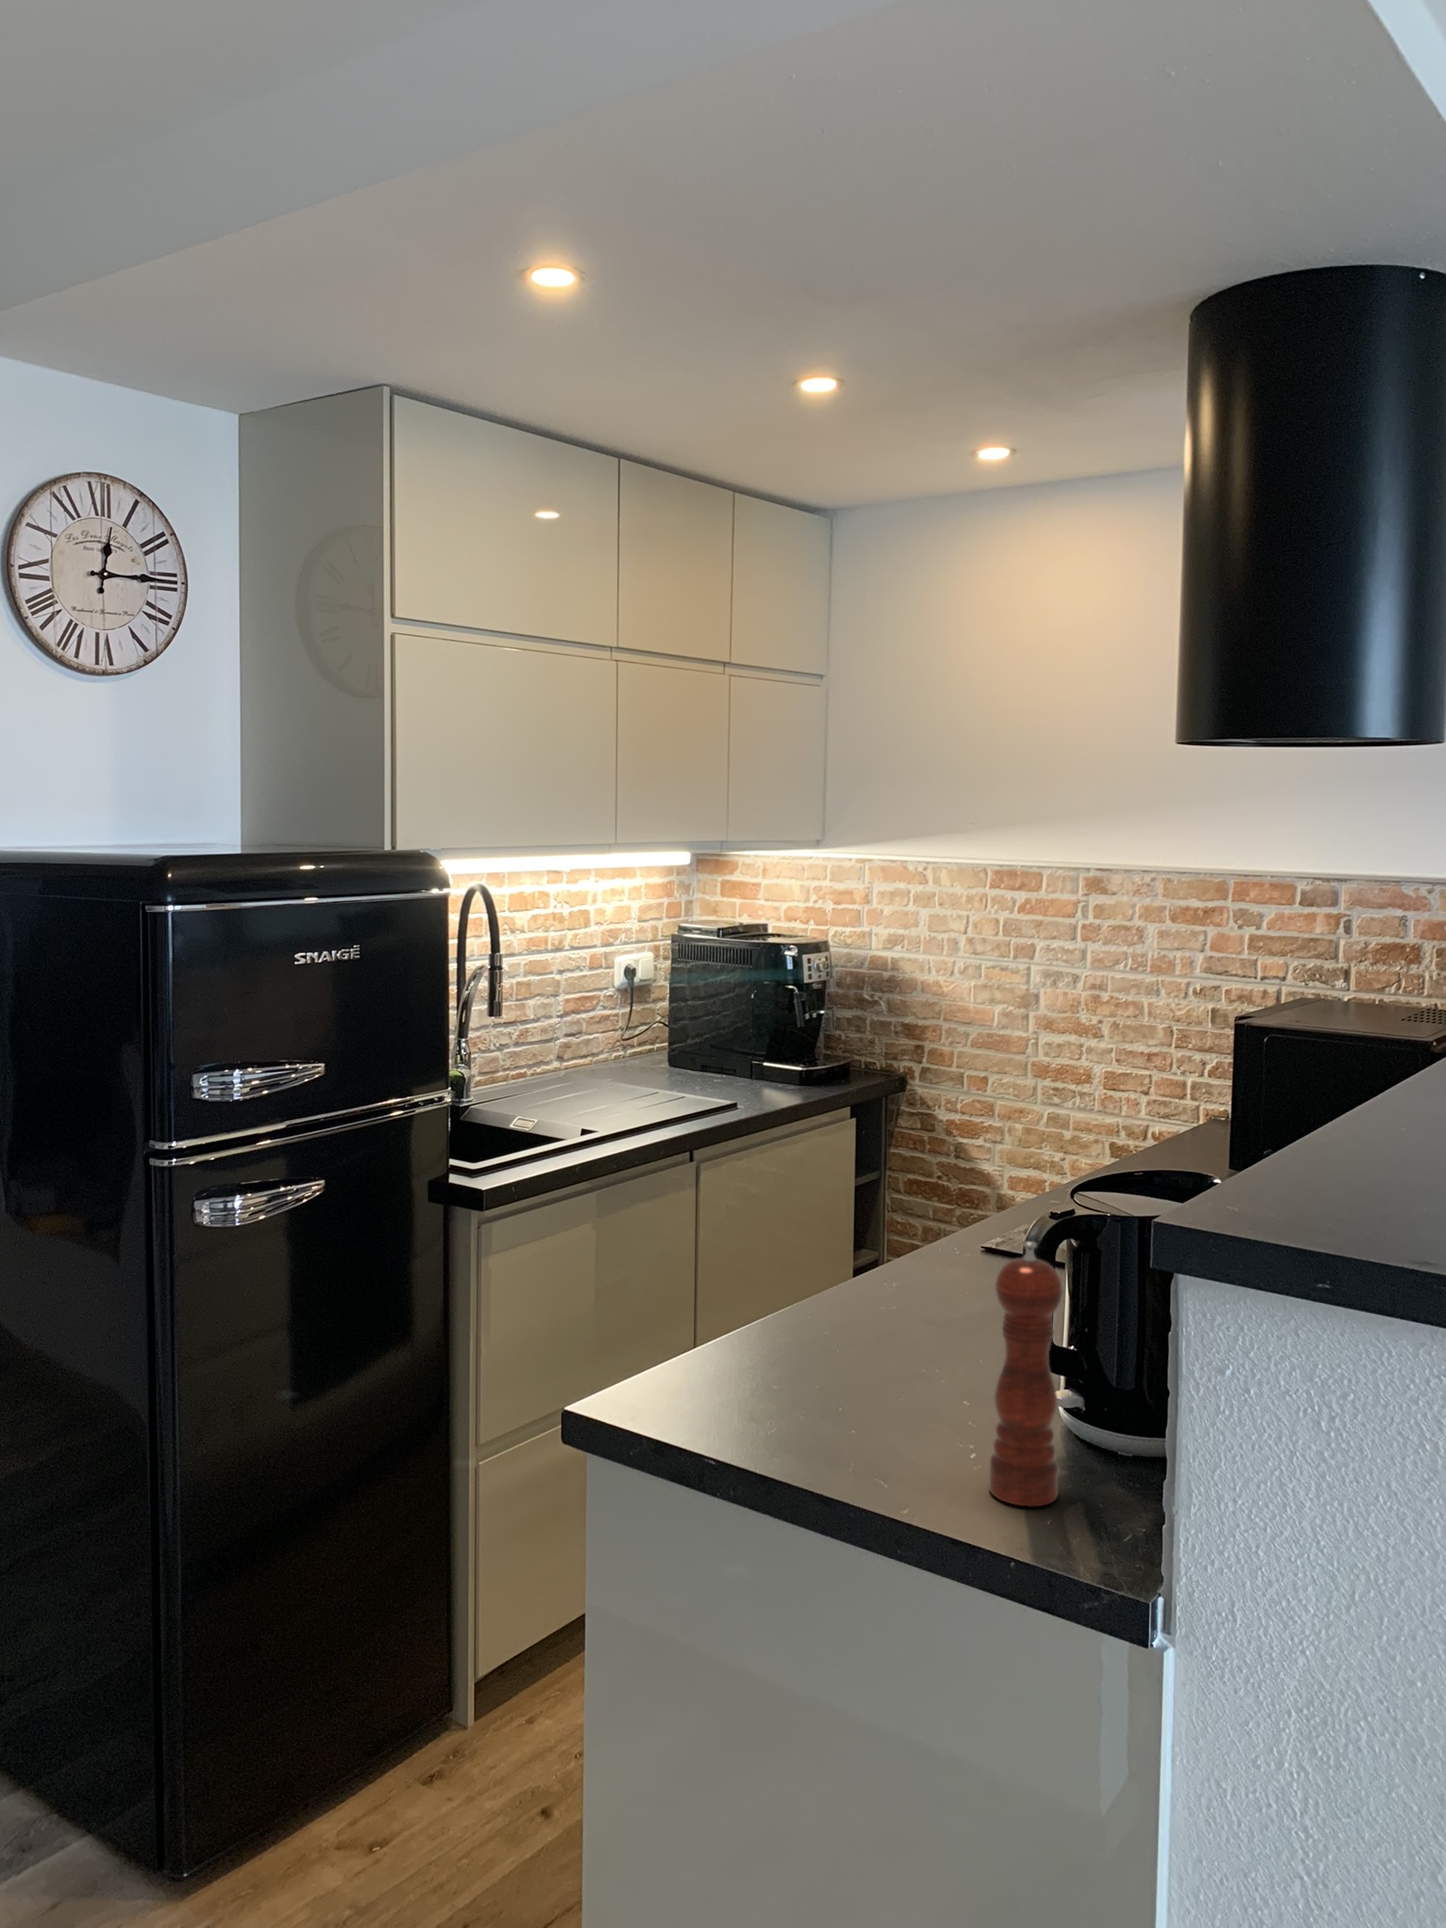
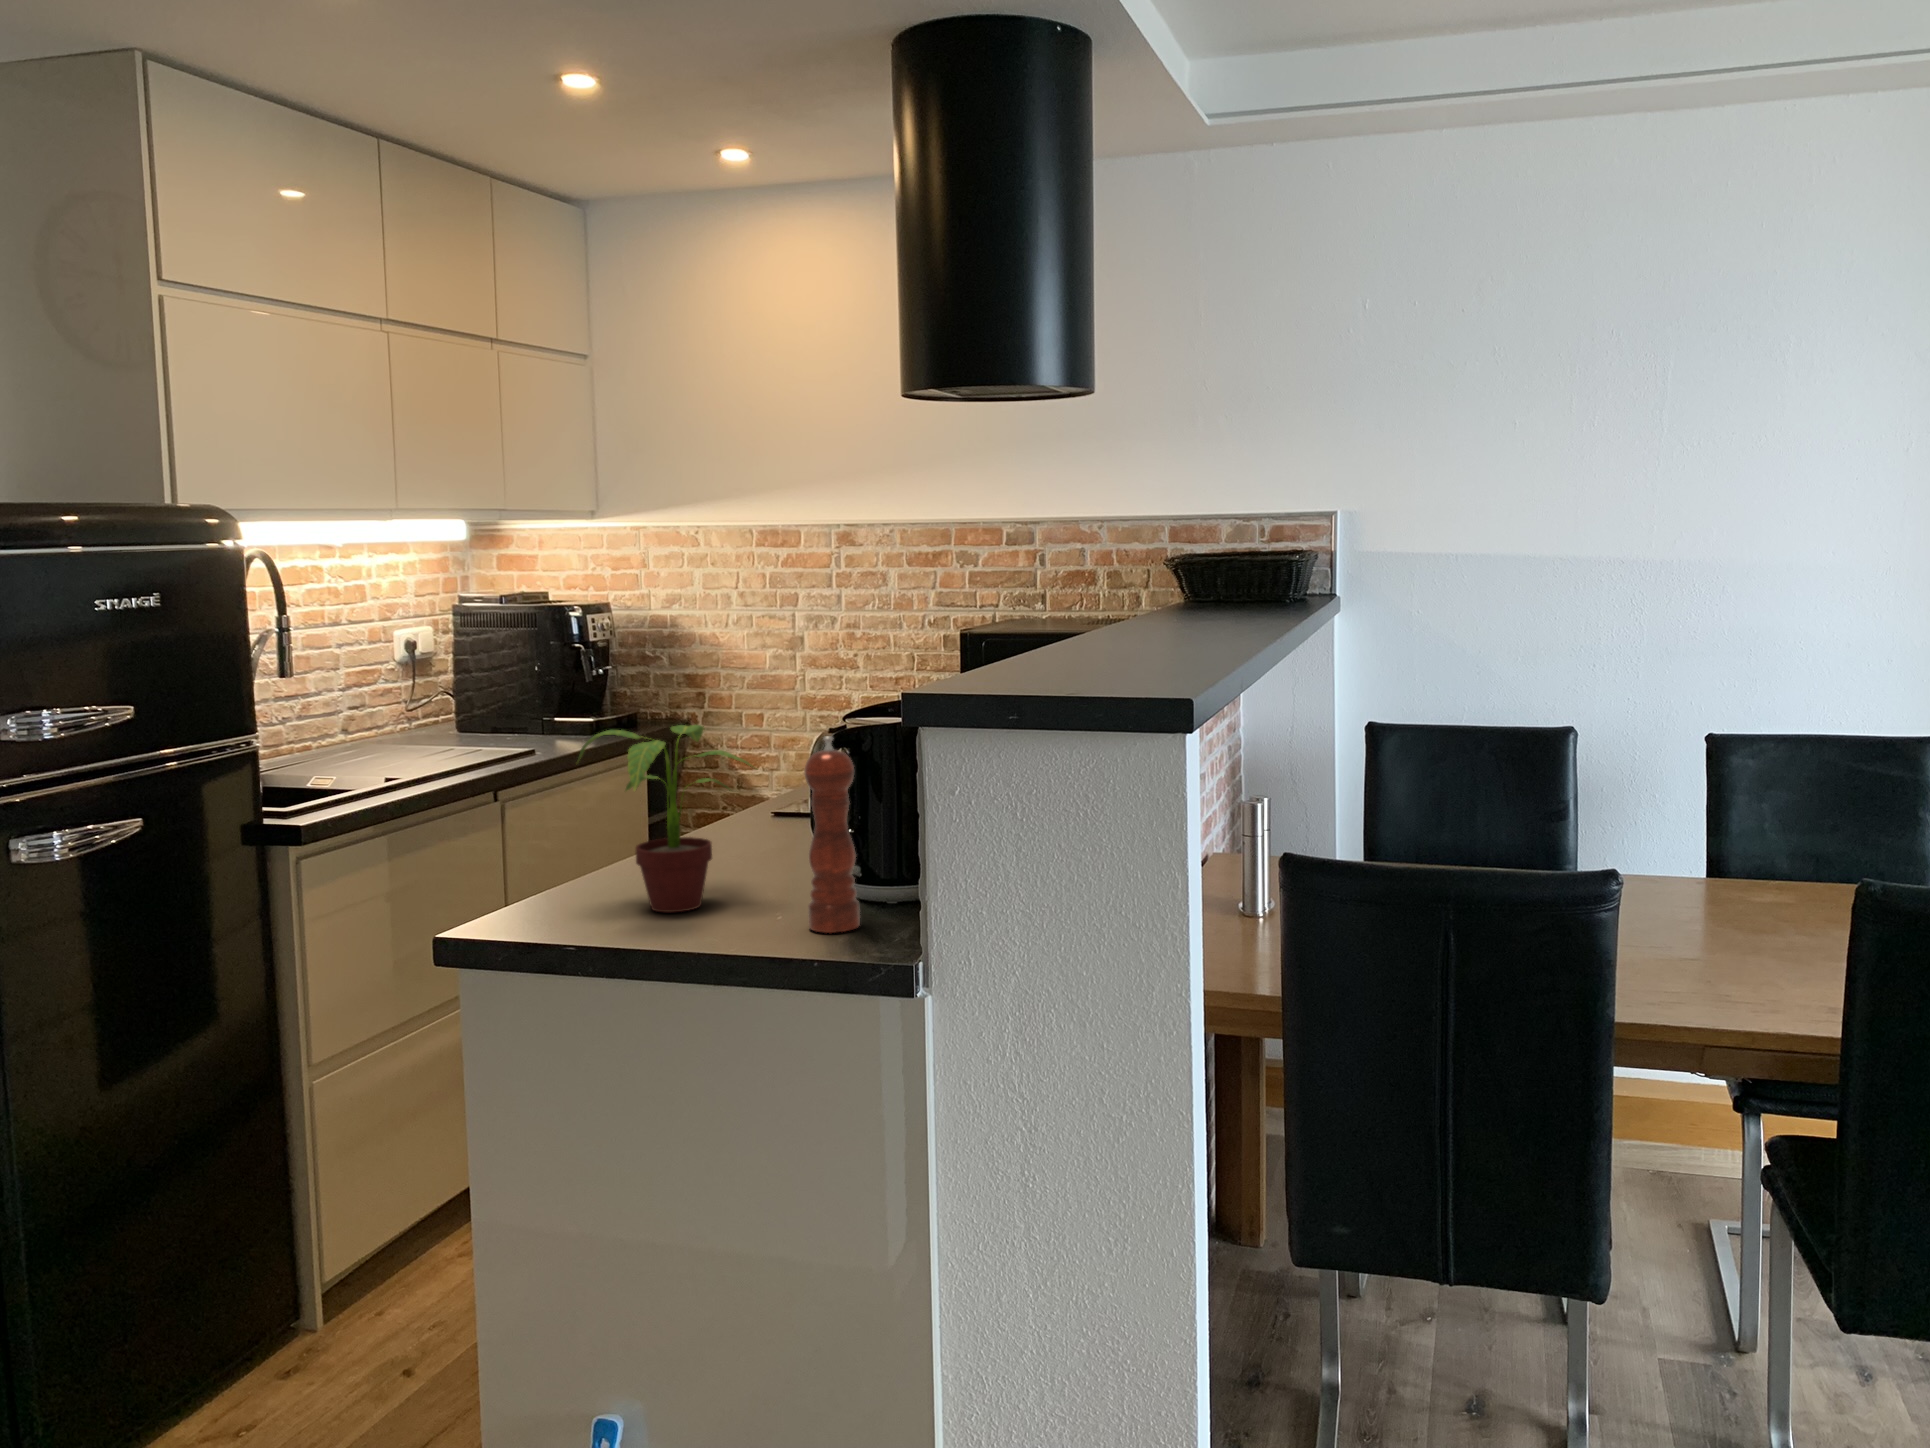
potted plant: none [725,1178,942,1422] -> present [578,725,751,912]

